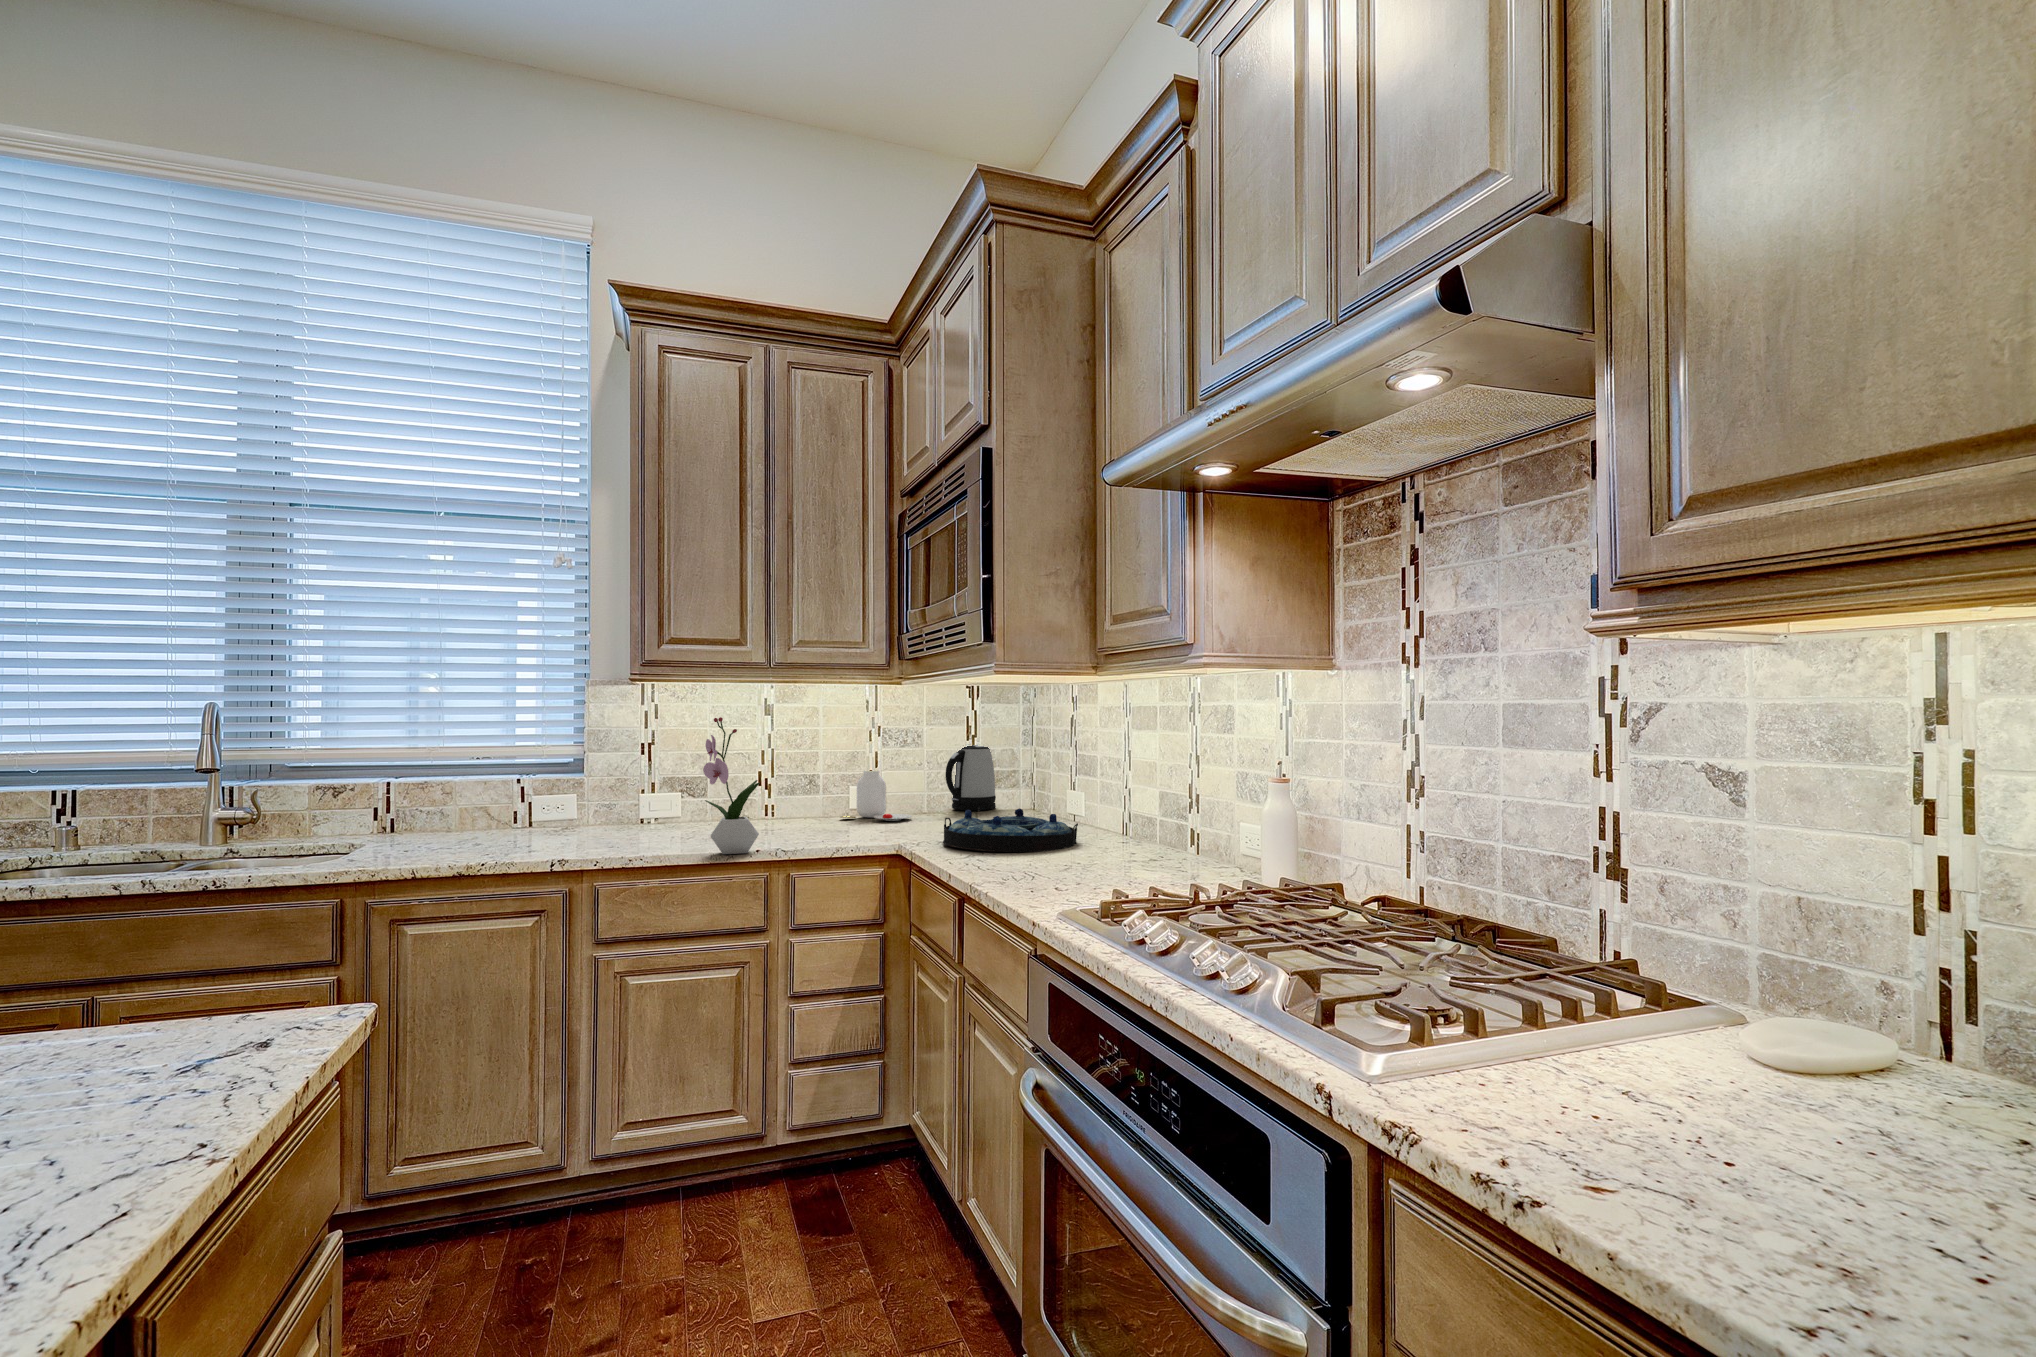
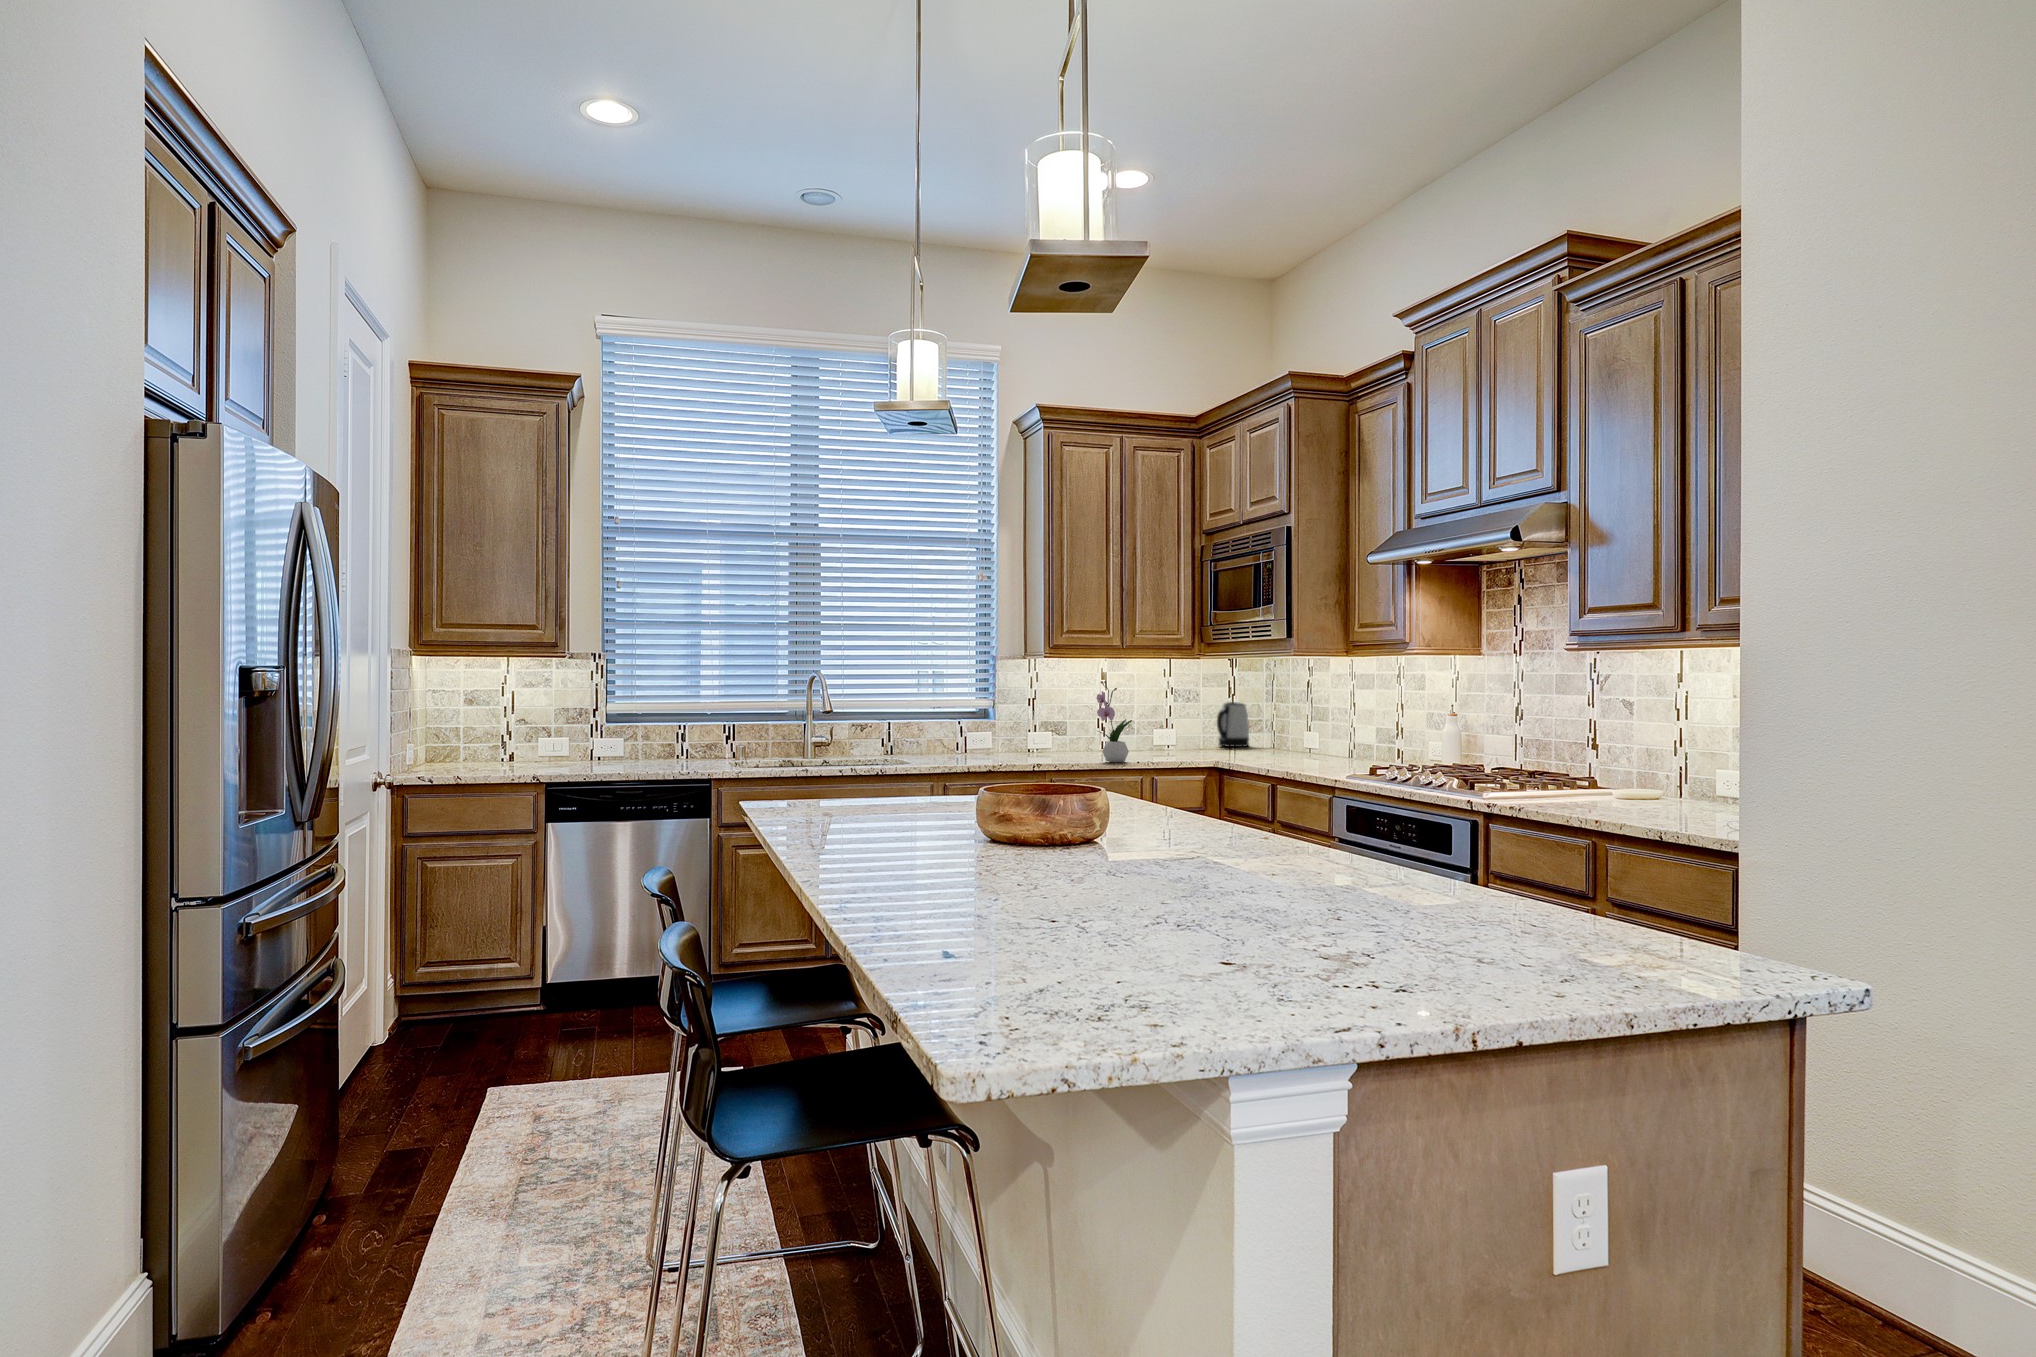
jar: present [840,770,912,821] -> none [1148,718,1199,751]
serving tray: present [943,809,1078,852] -> none [1241,738,1327,761]

